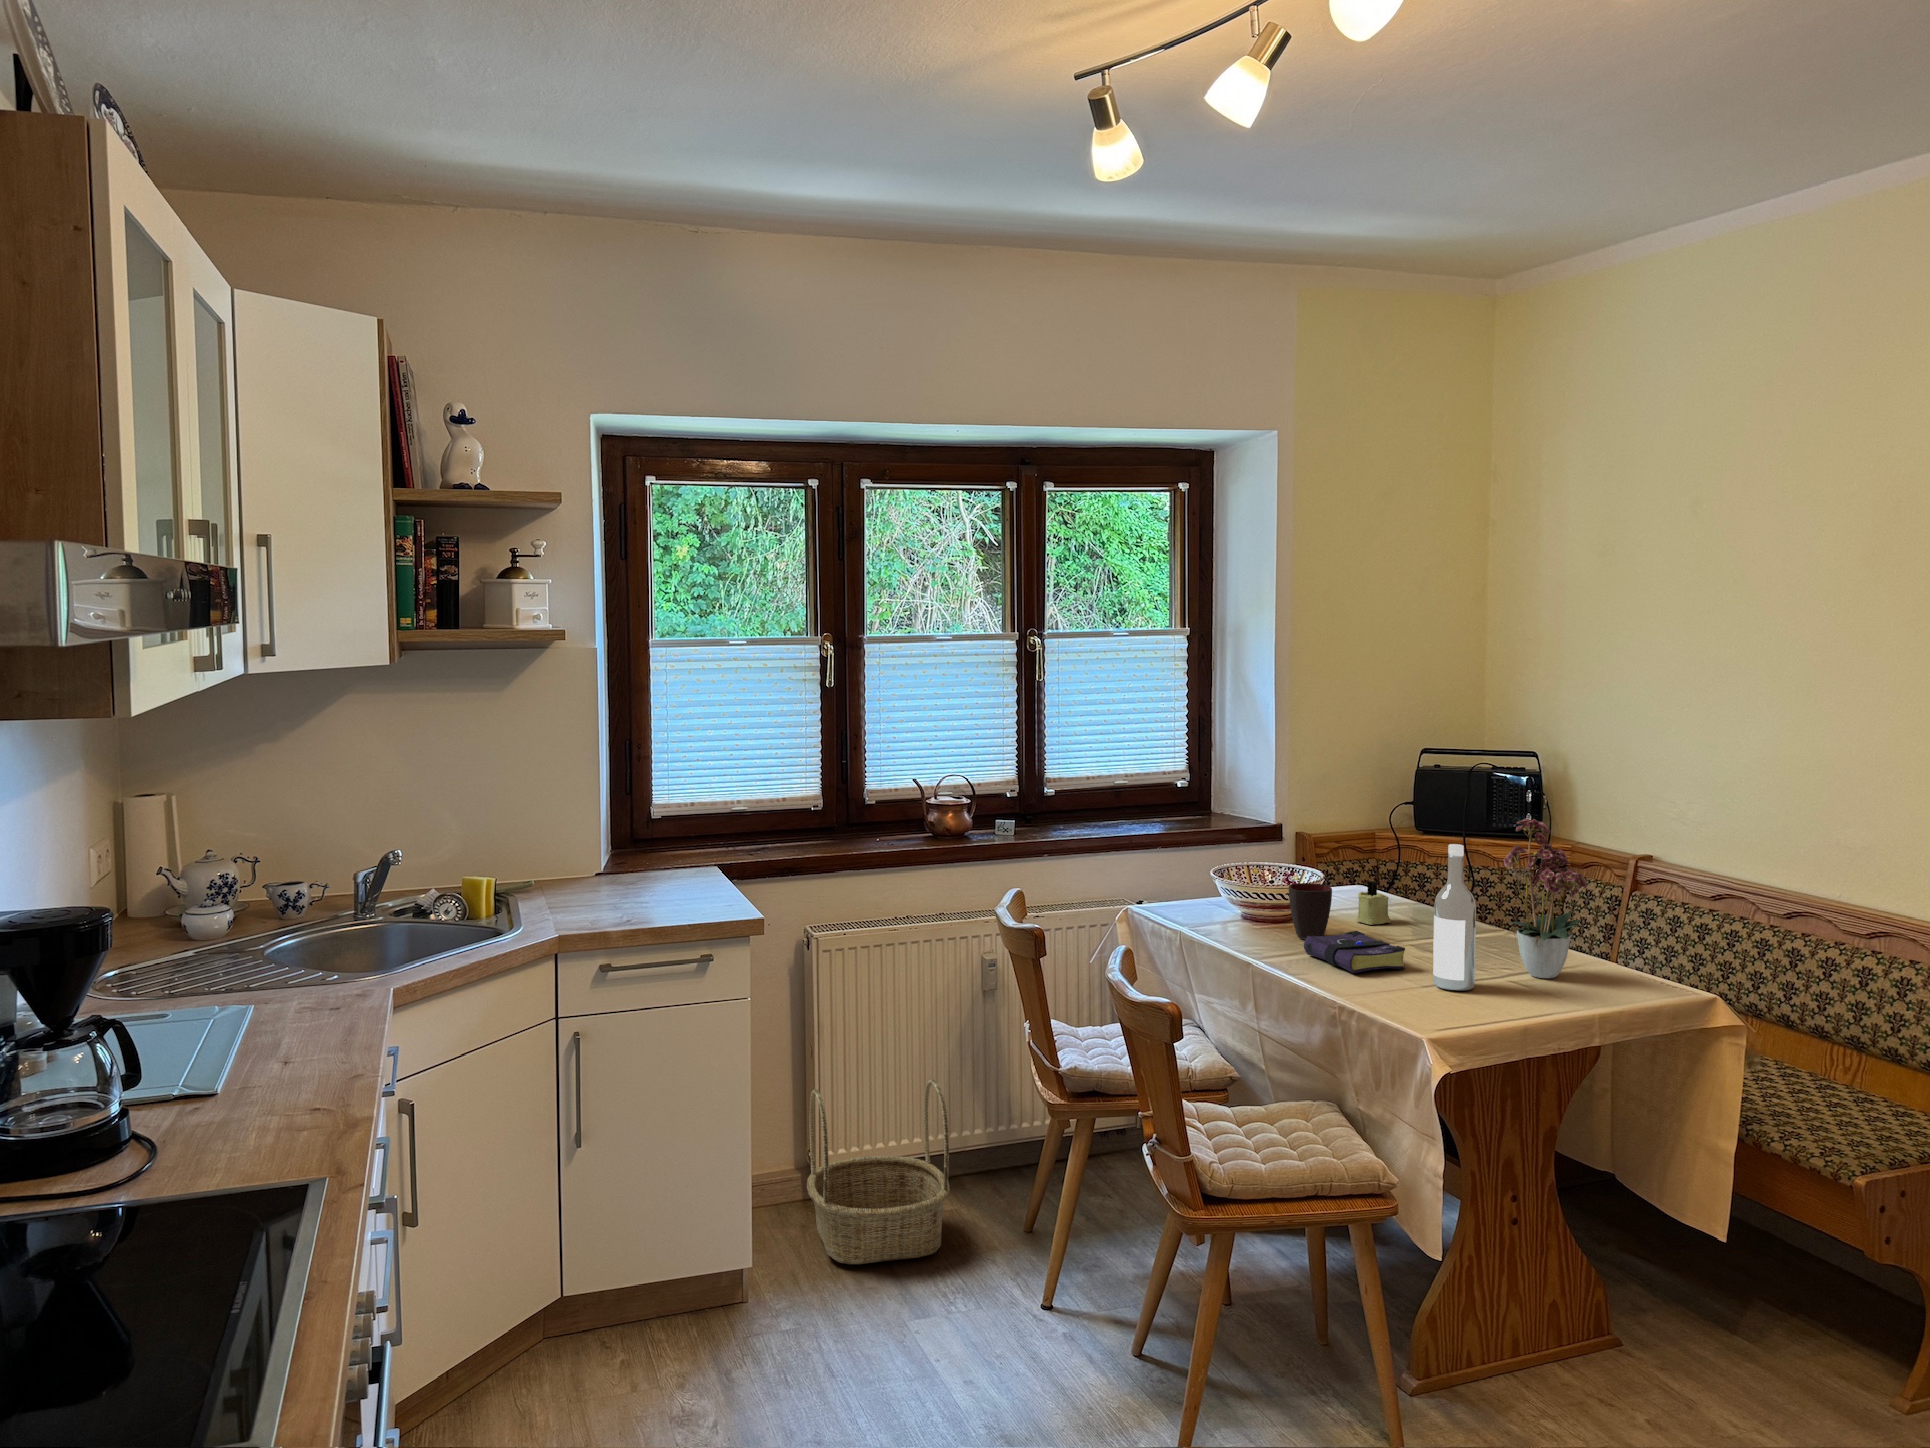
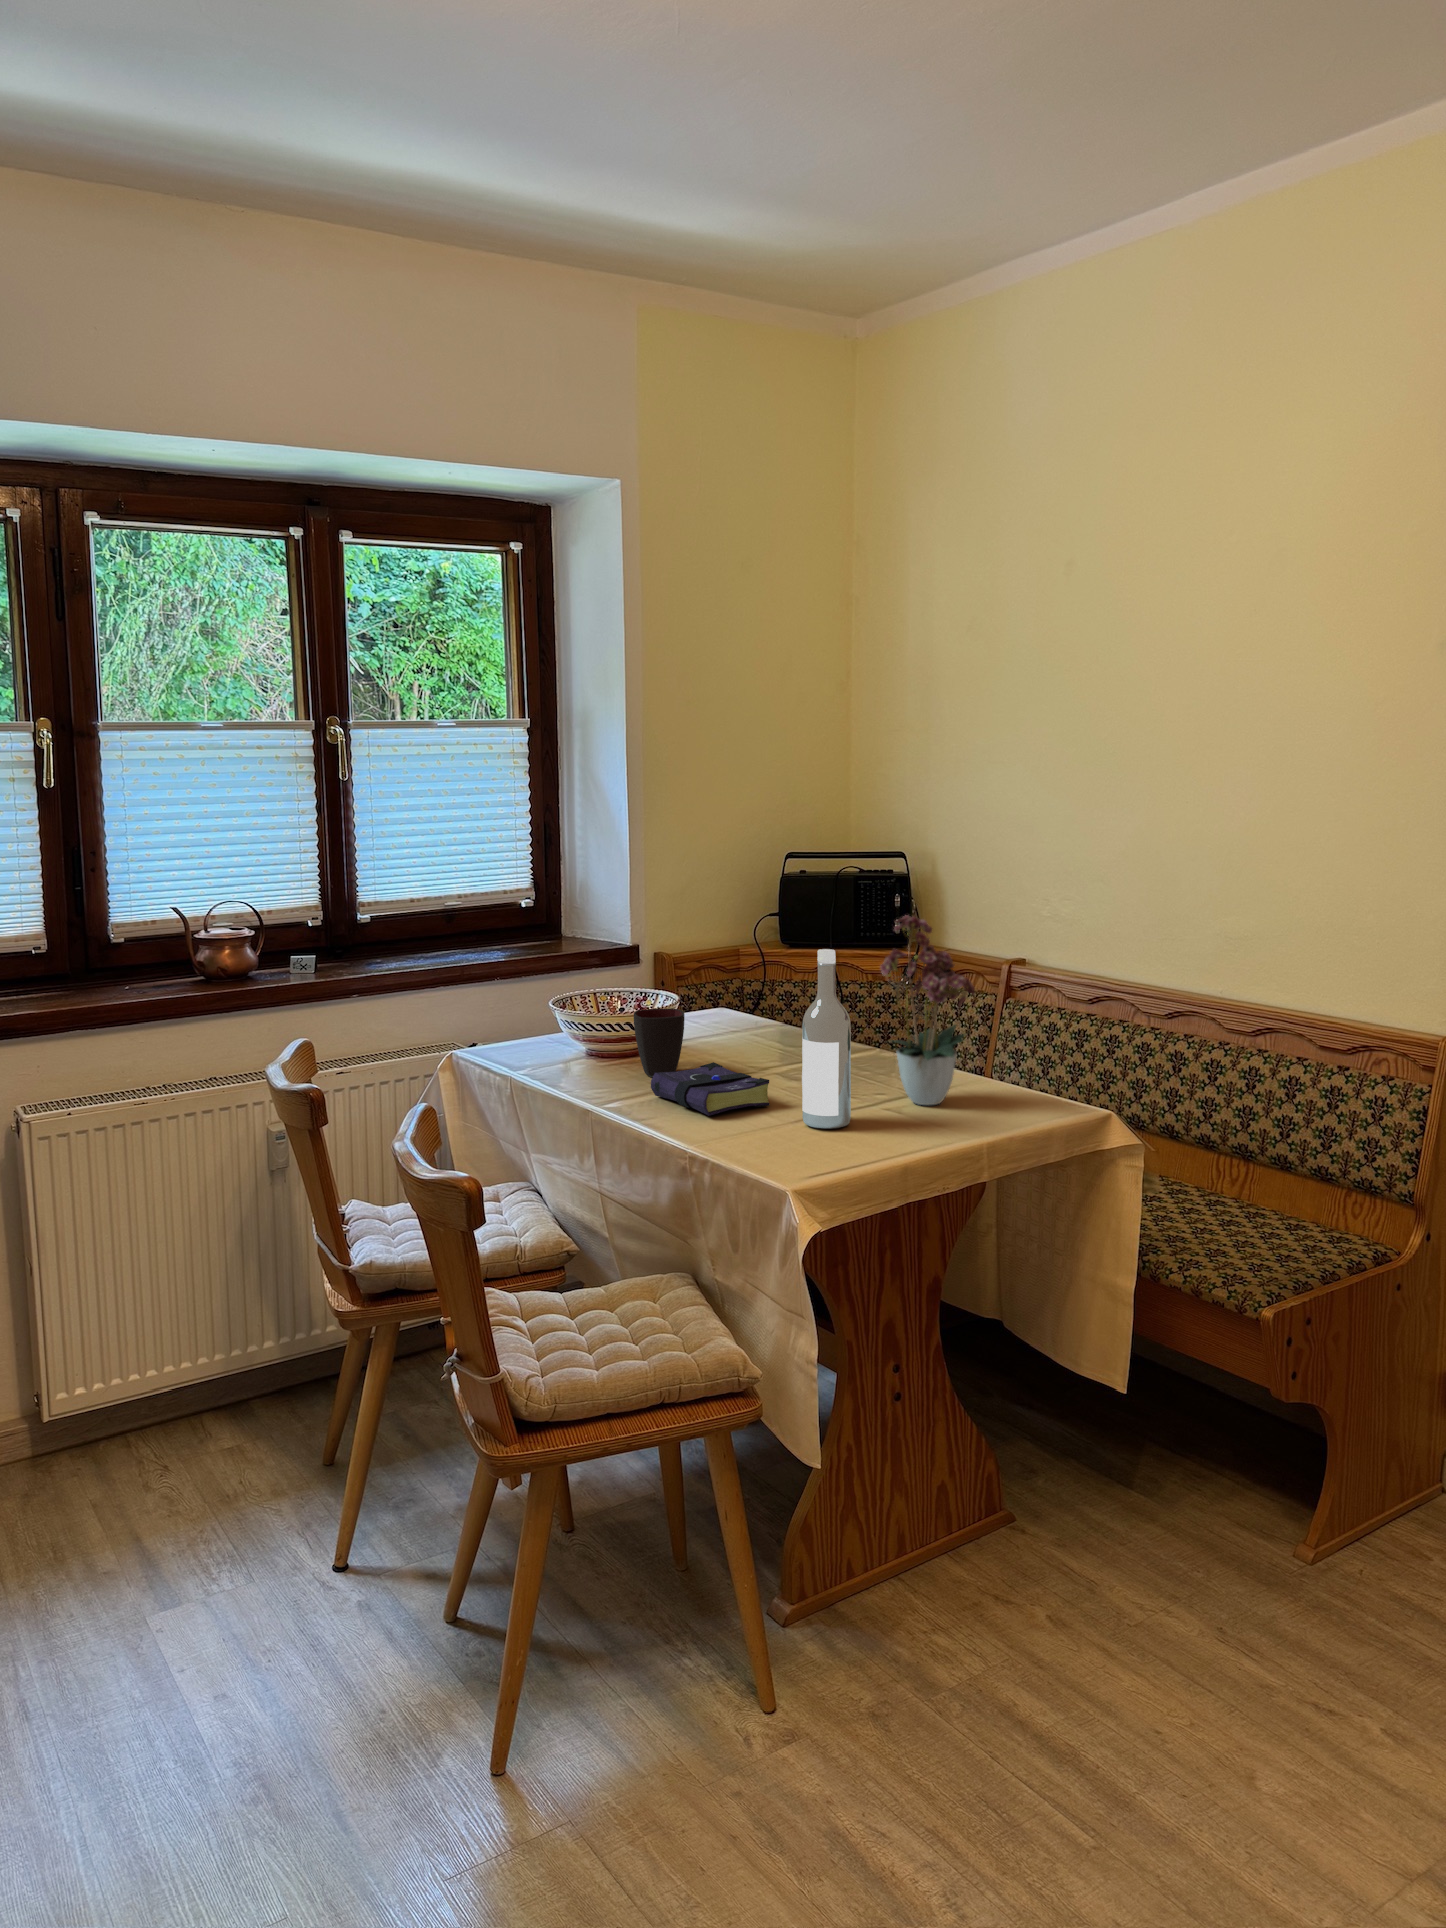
candle: present [1357,881,1391,925] -> none [715,1002,754,1054]
basket: present [807,1079,950,1264] -> none [20,1287,219,1544]

